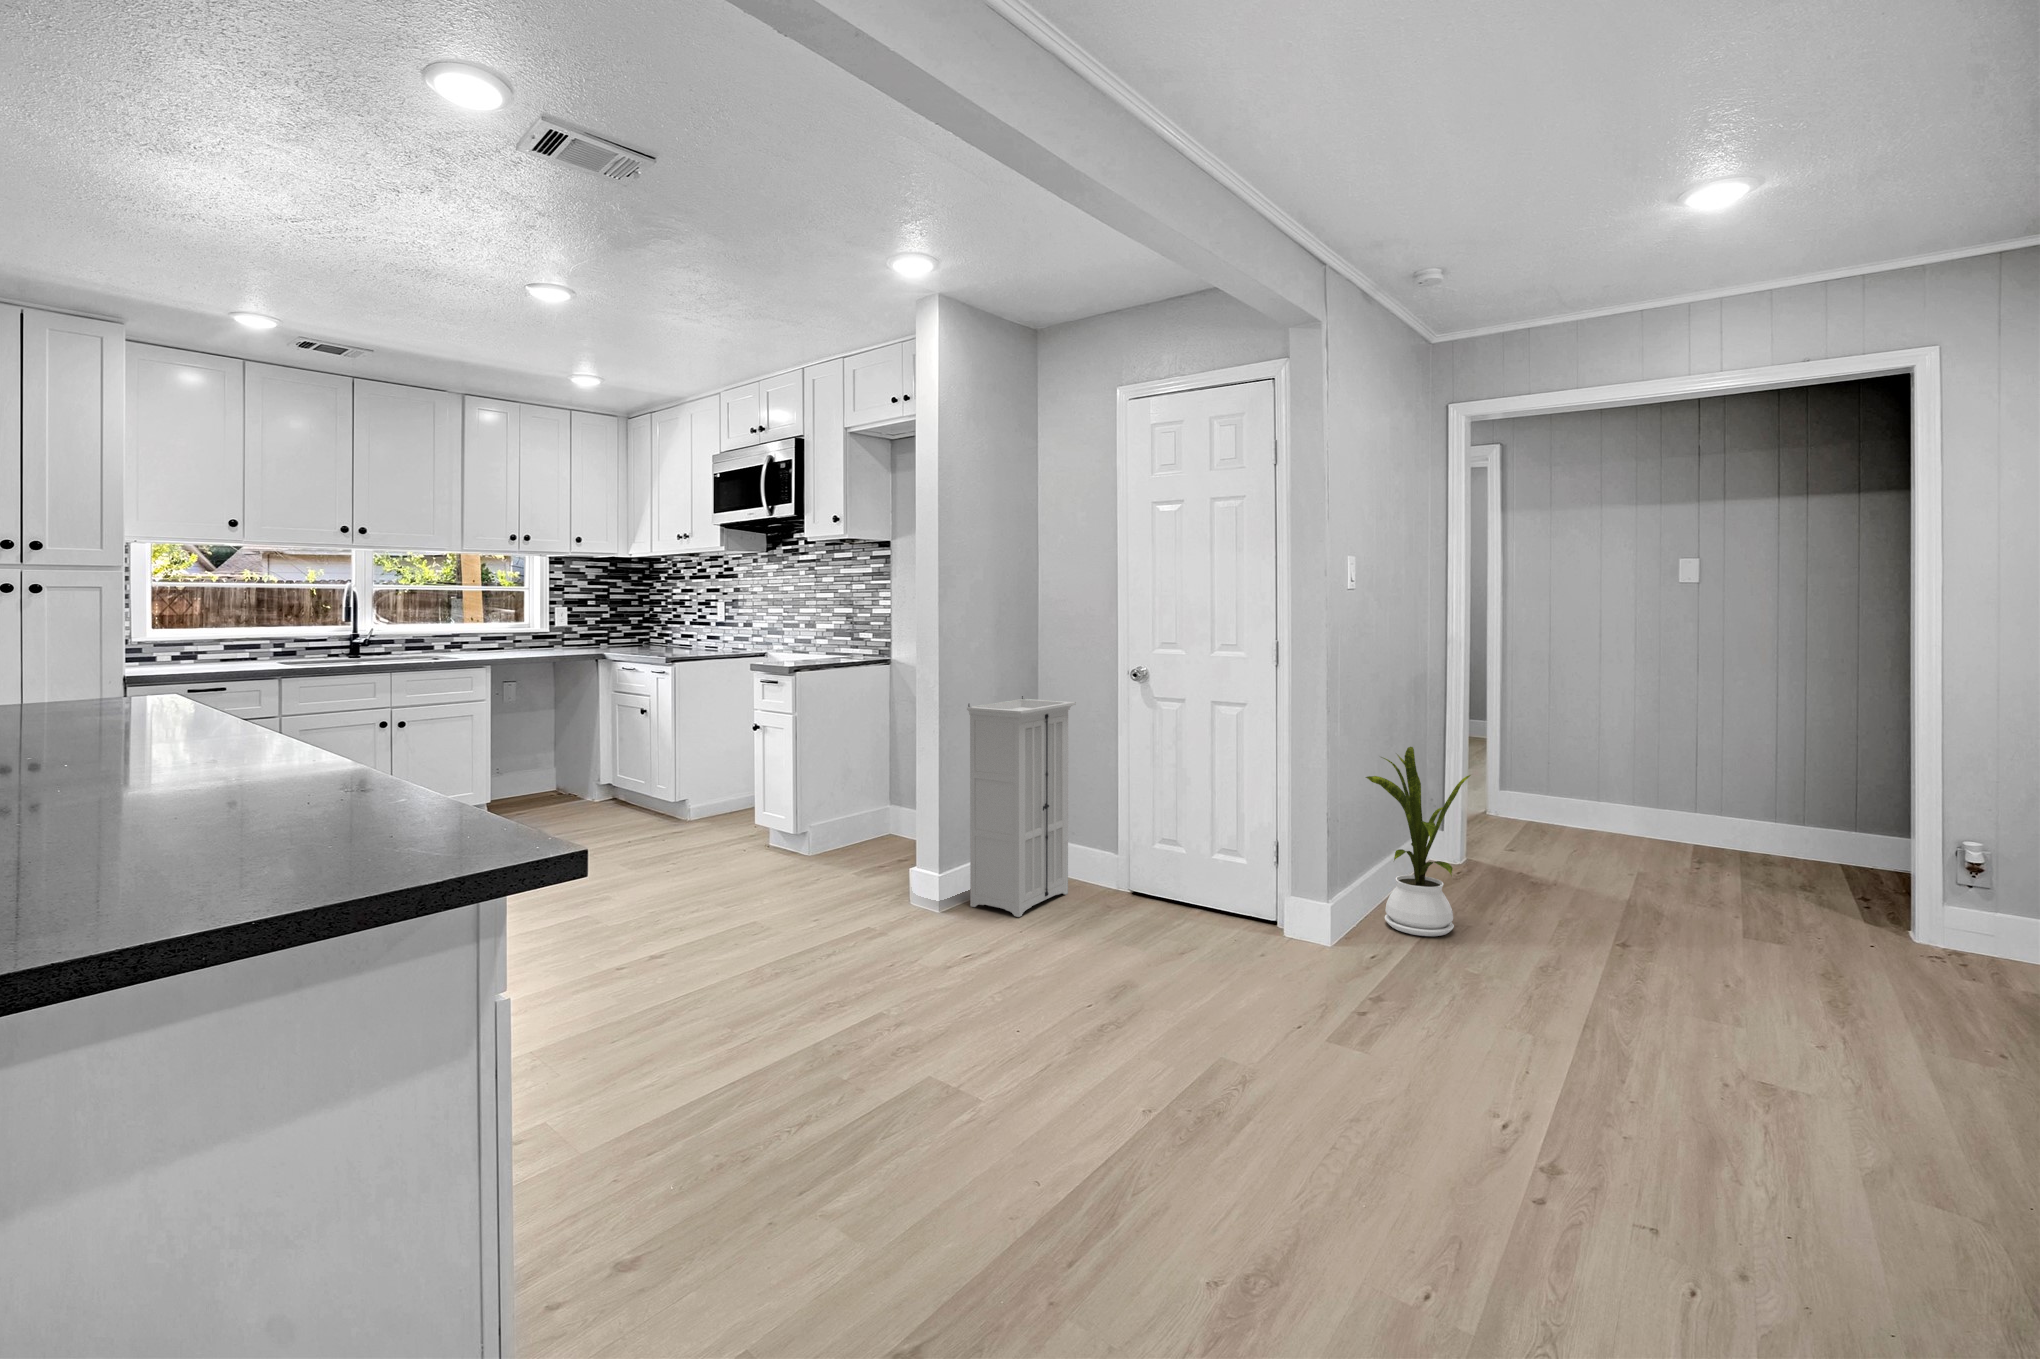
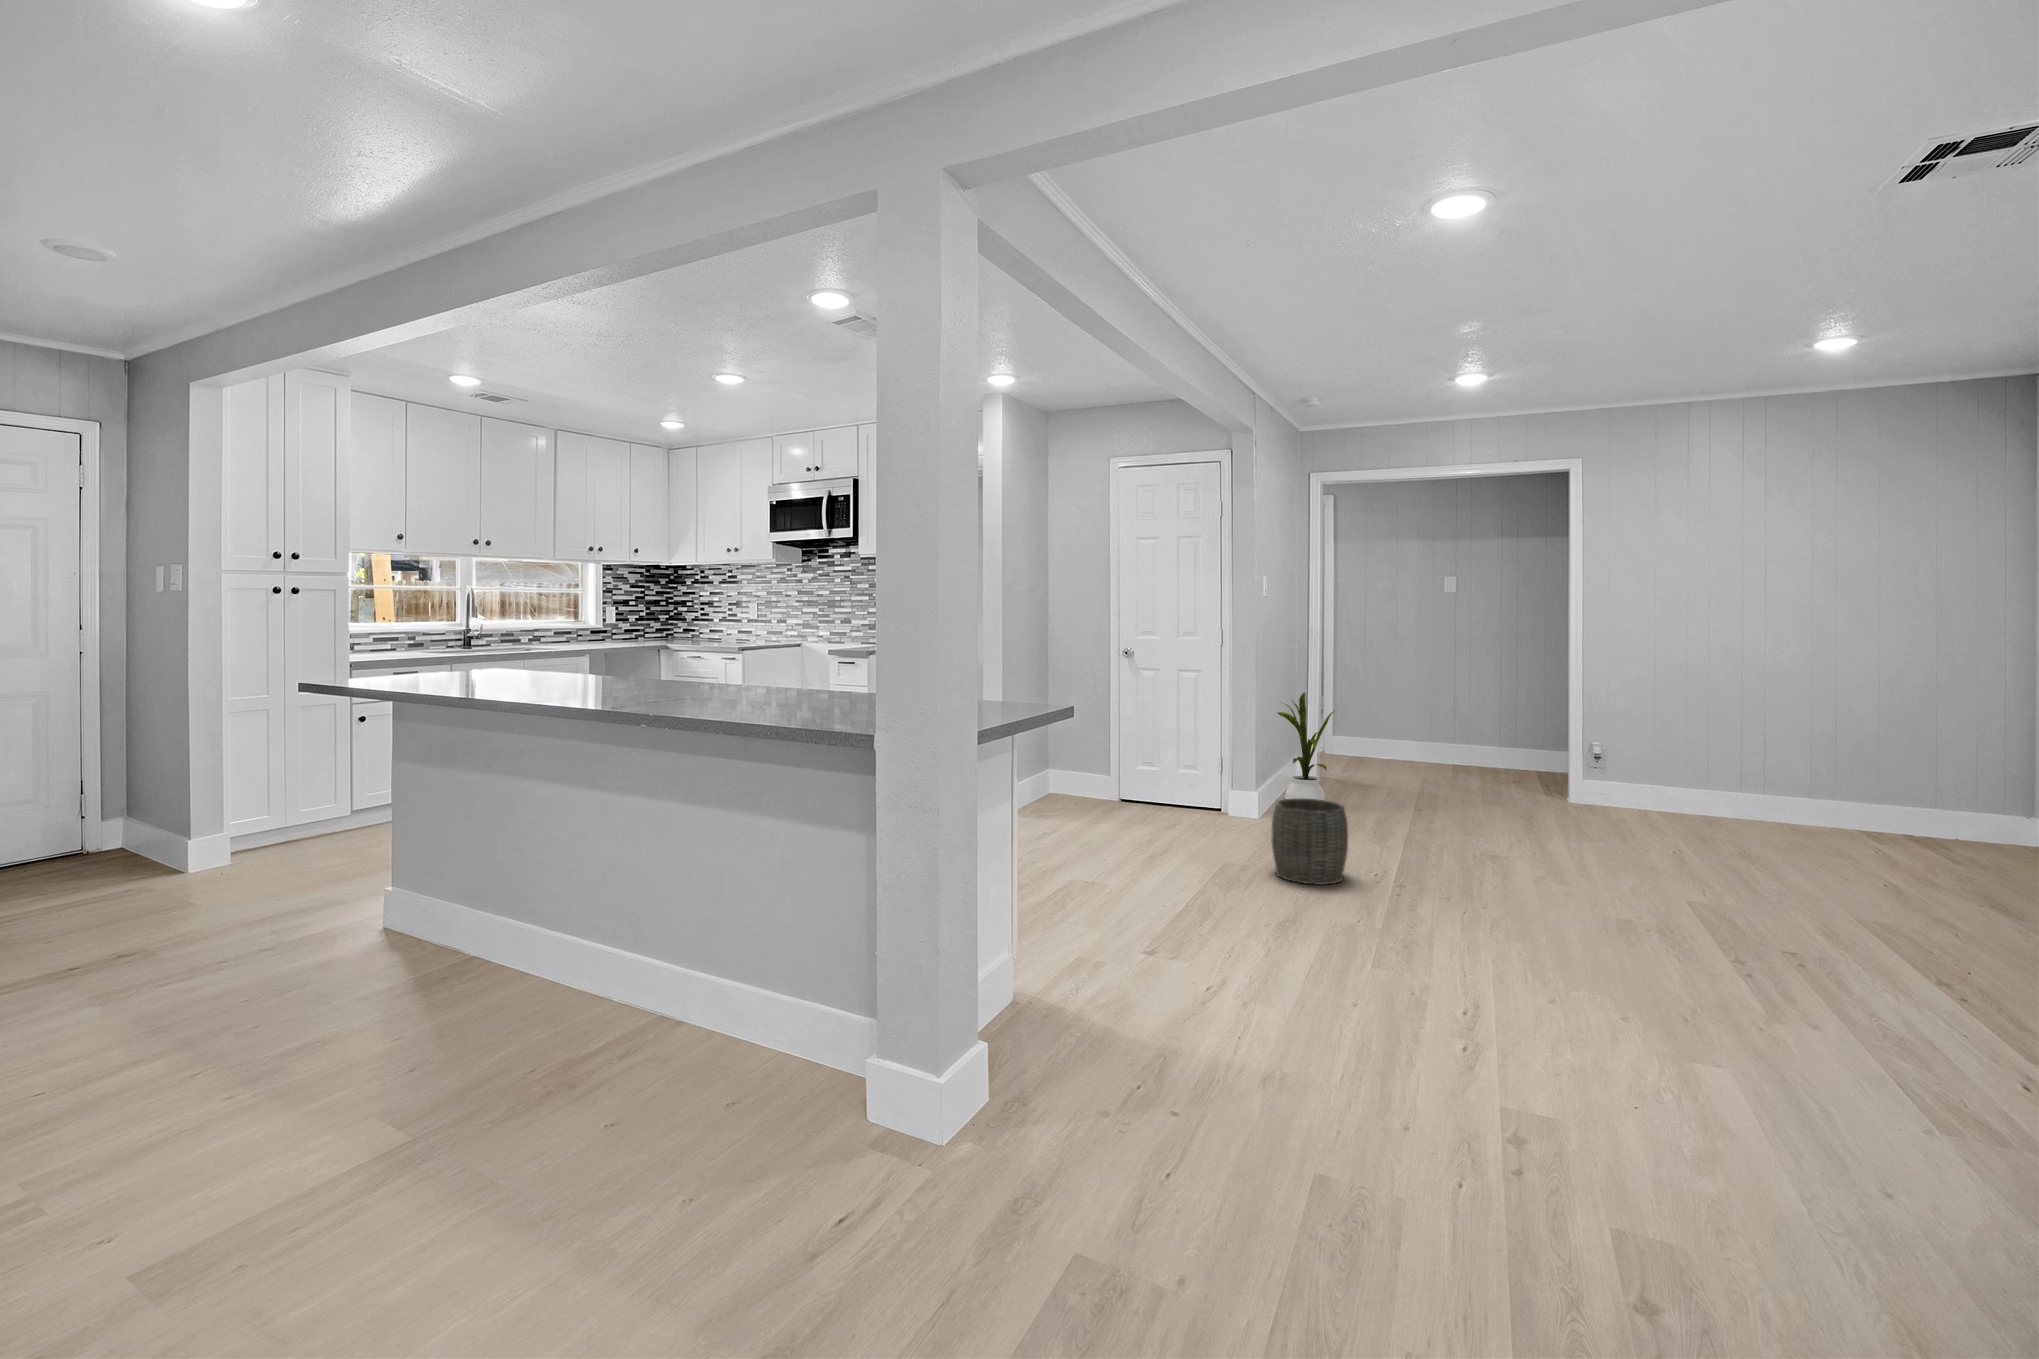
storage cabinet: present [967,696,1076,917] -> none [1023,668,1086,813]
woven basket: none [1289,959,1436,1147] -> present [1272,798,1348,885]

